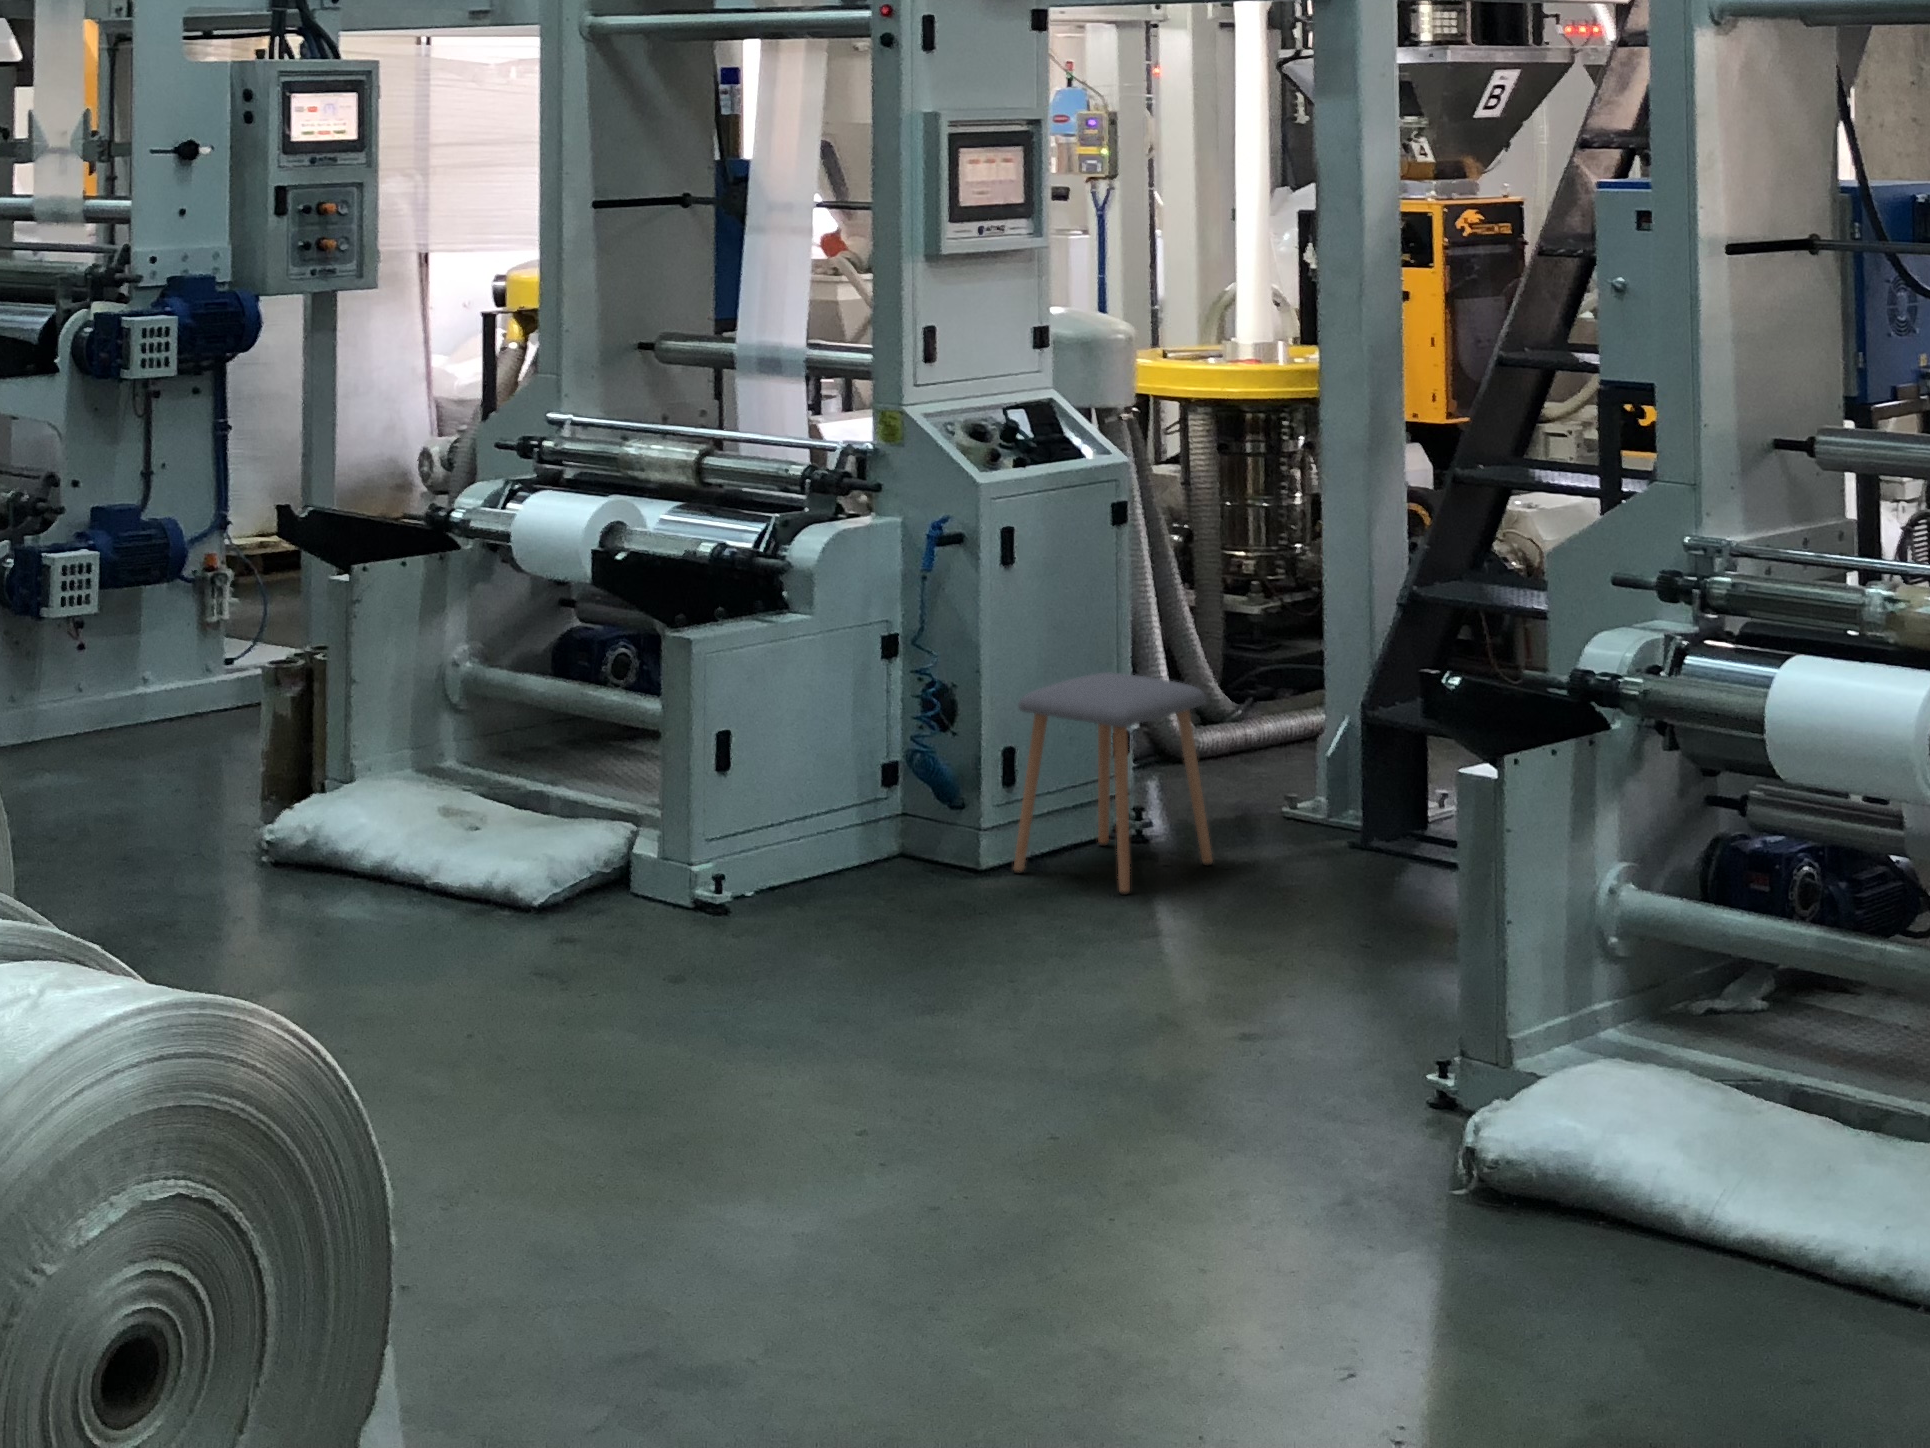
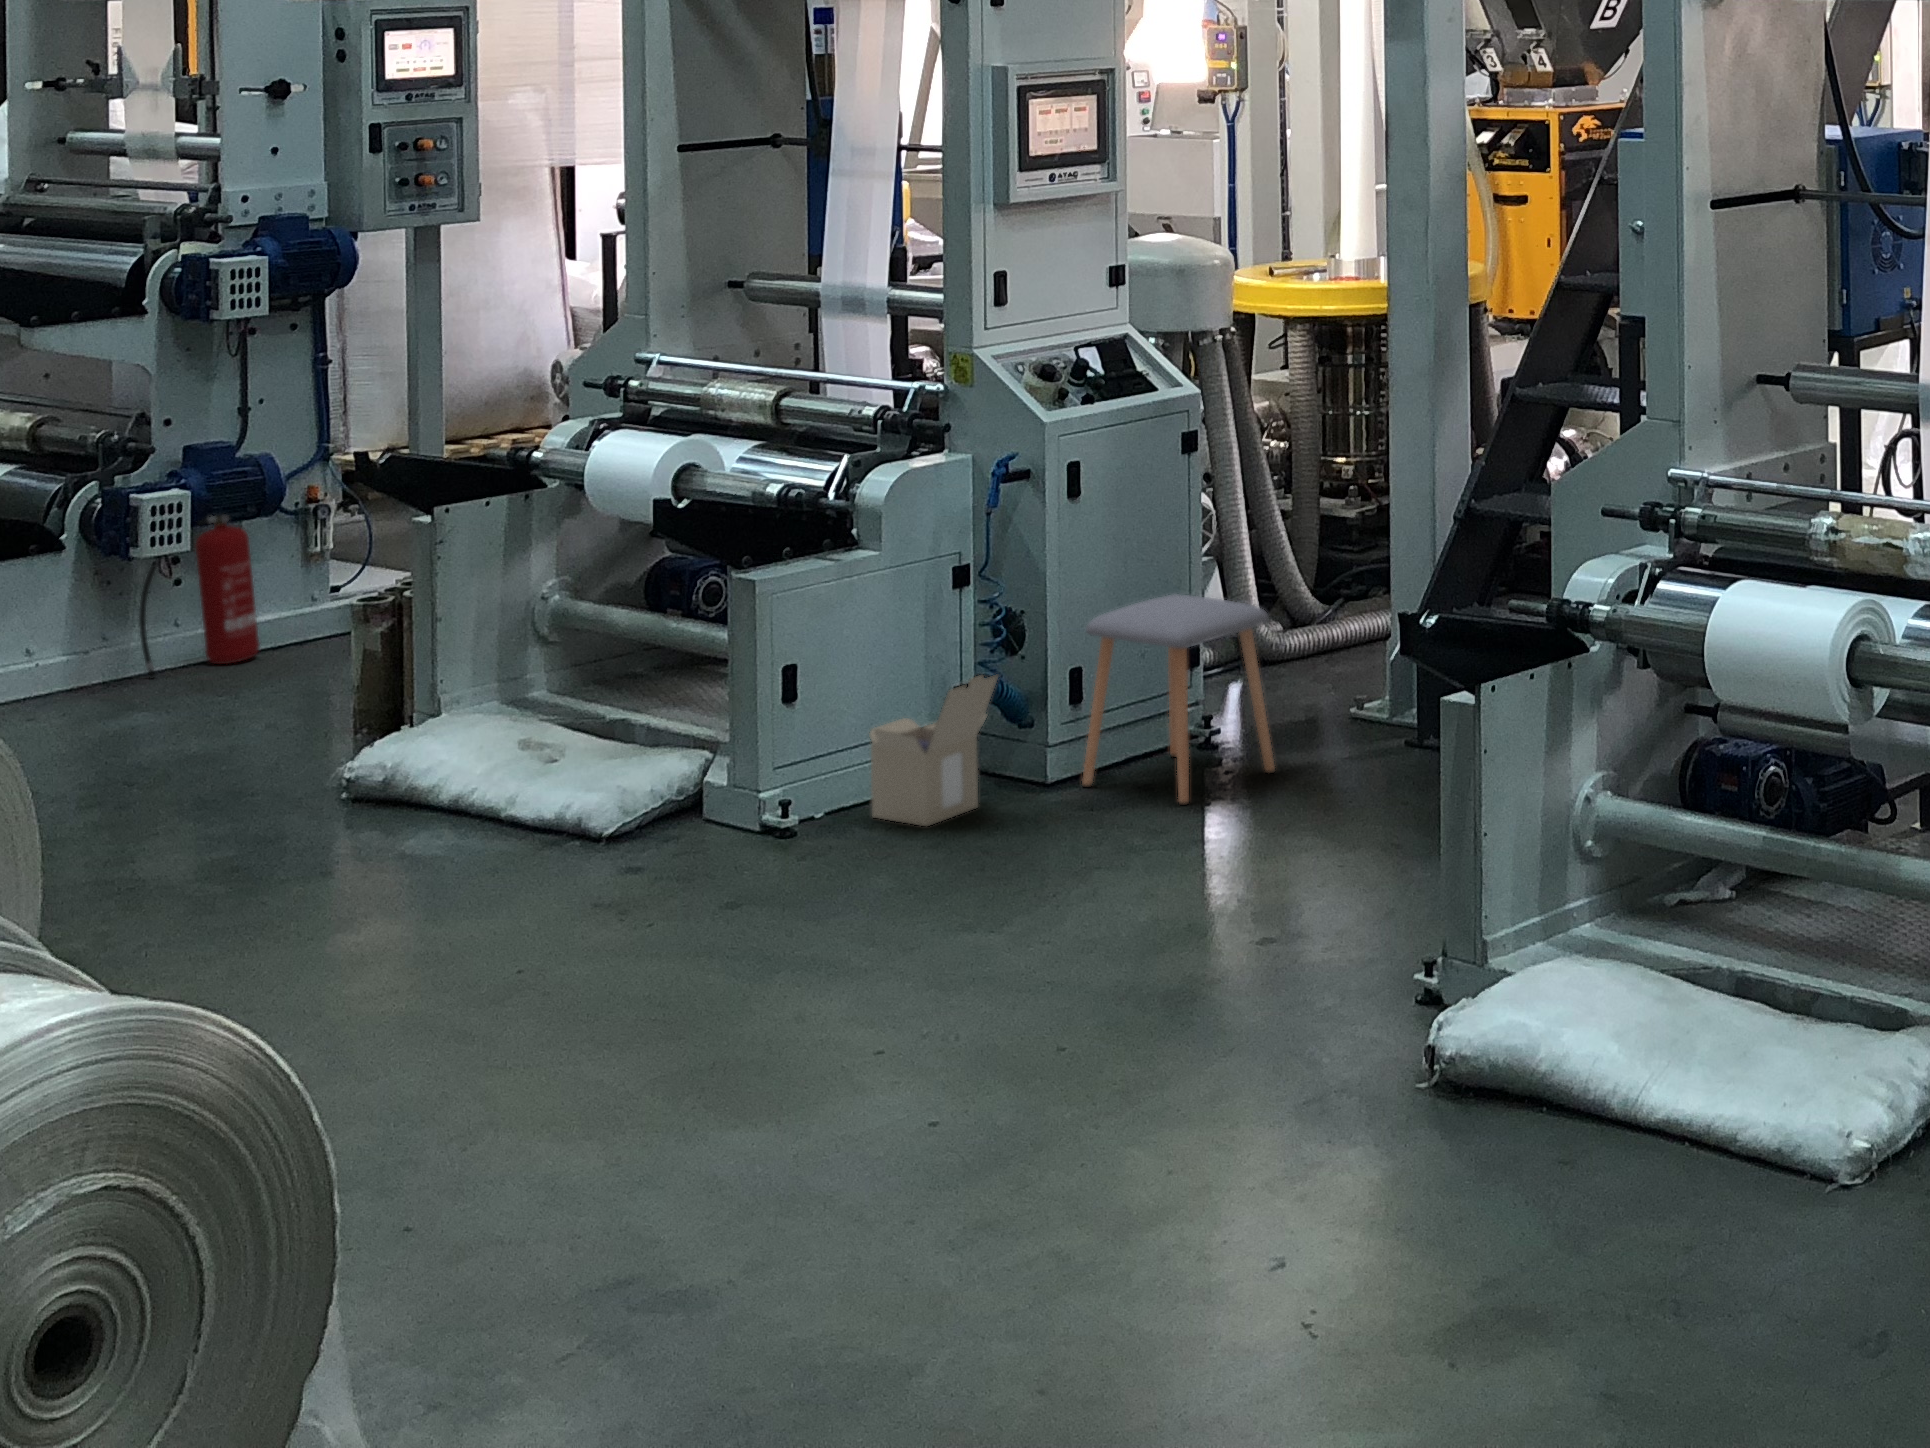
fire extinguisher: none [49,548,162,739] -> present [139,513,259,679]
cardboard box: none [800,748,934,908] -> present [869,675,998,827]

